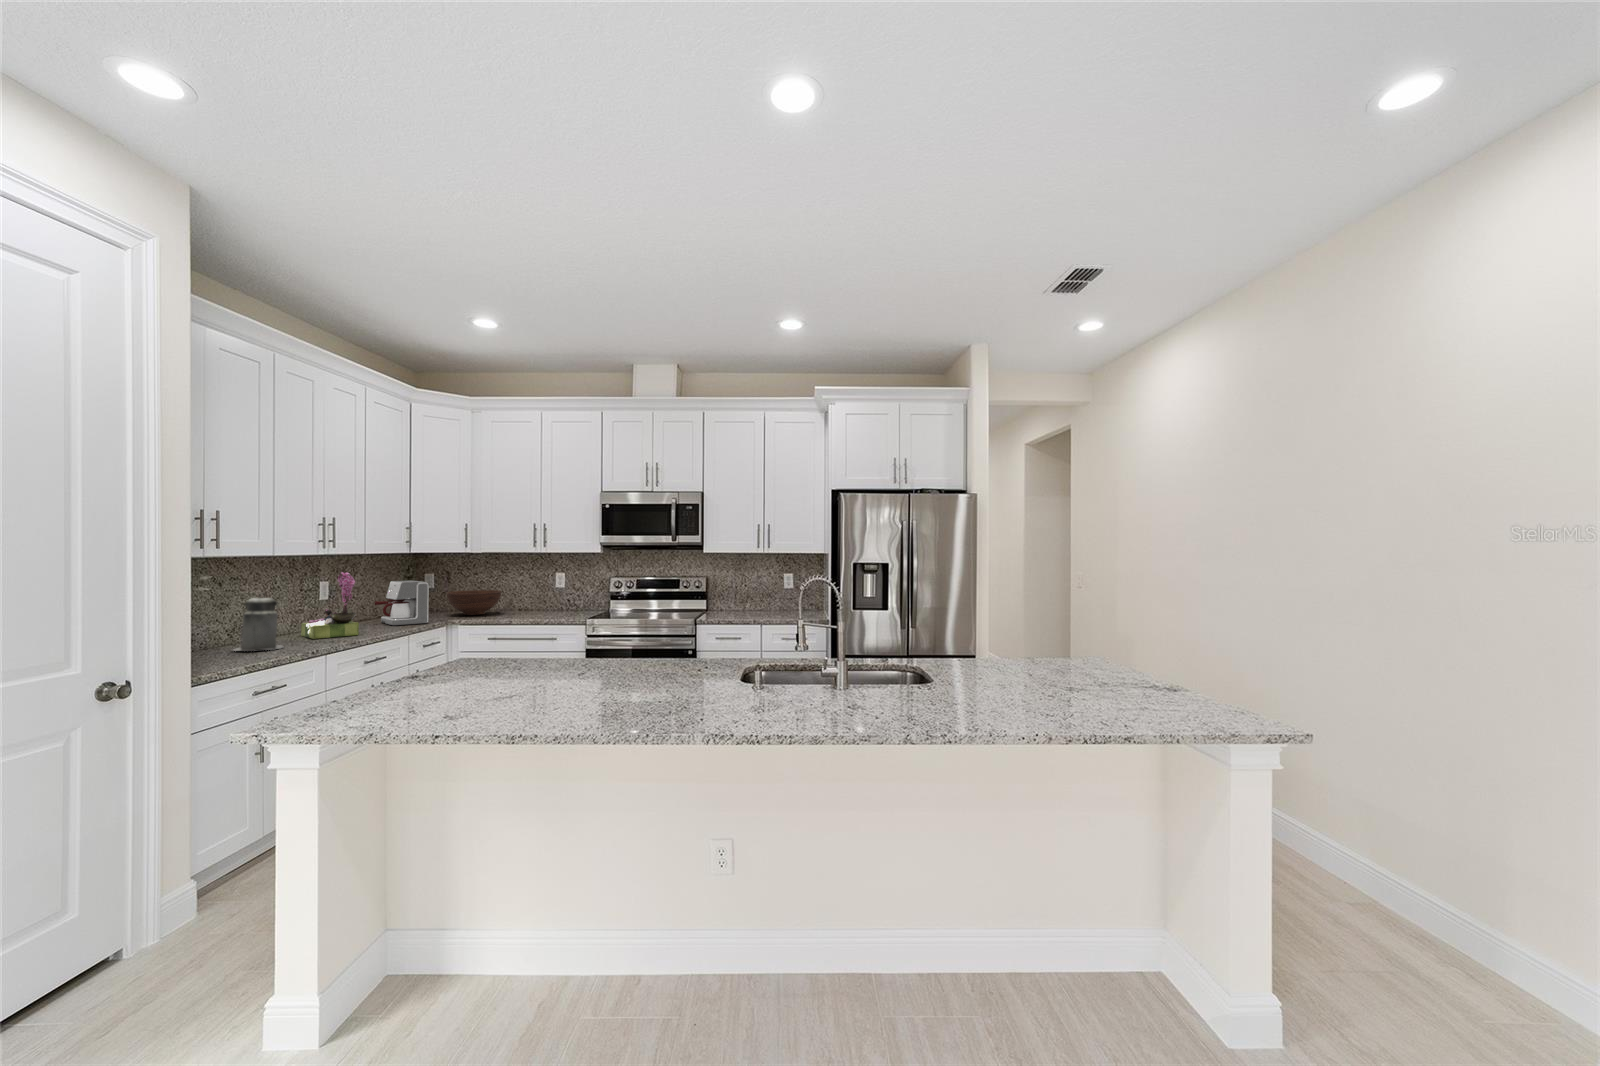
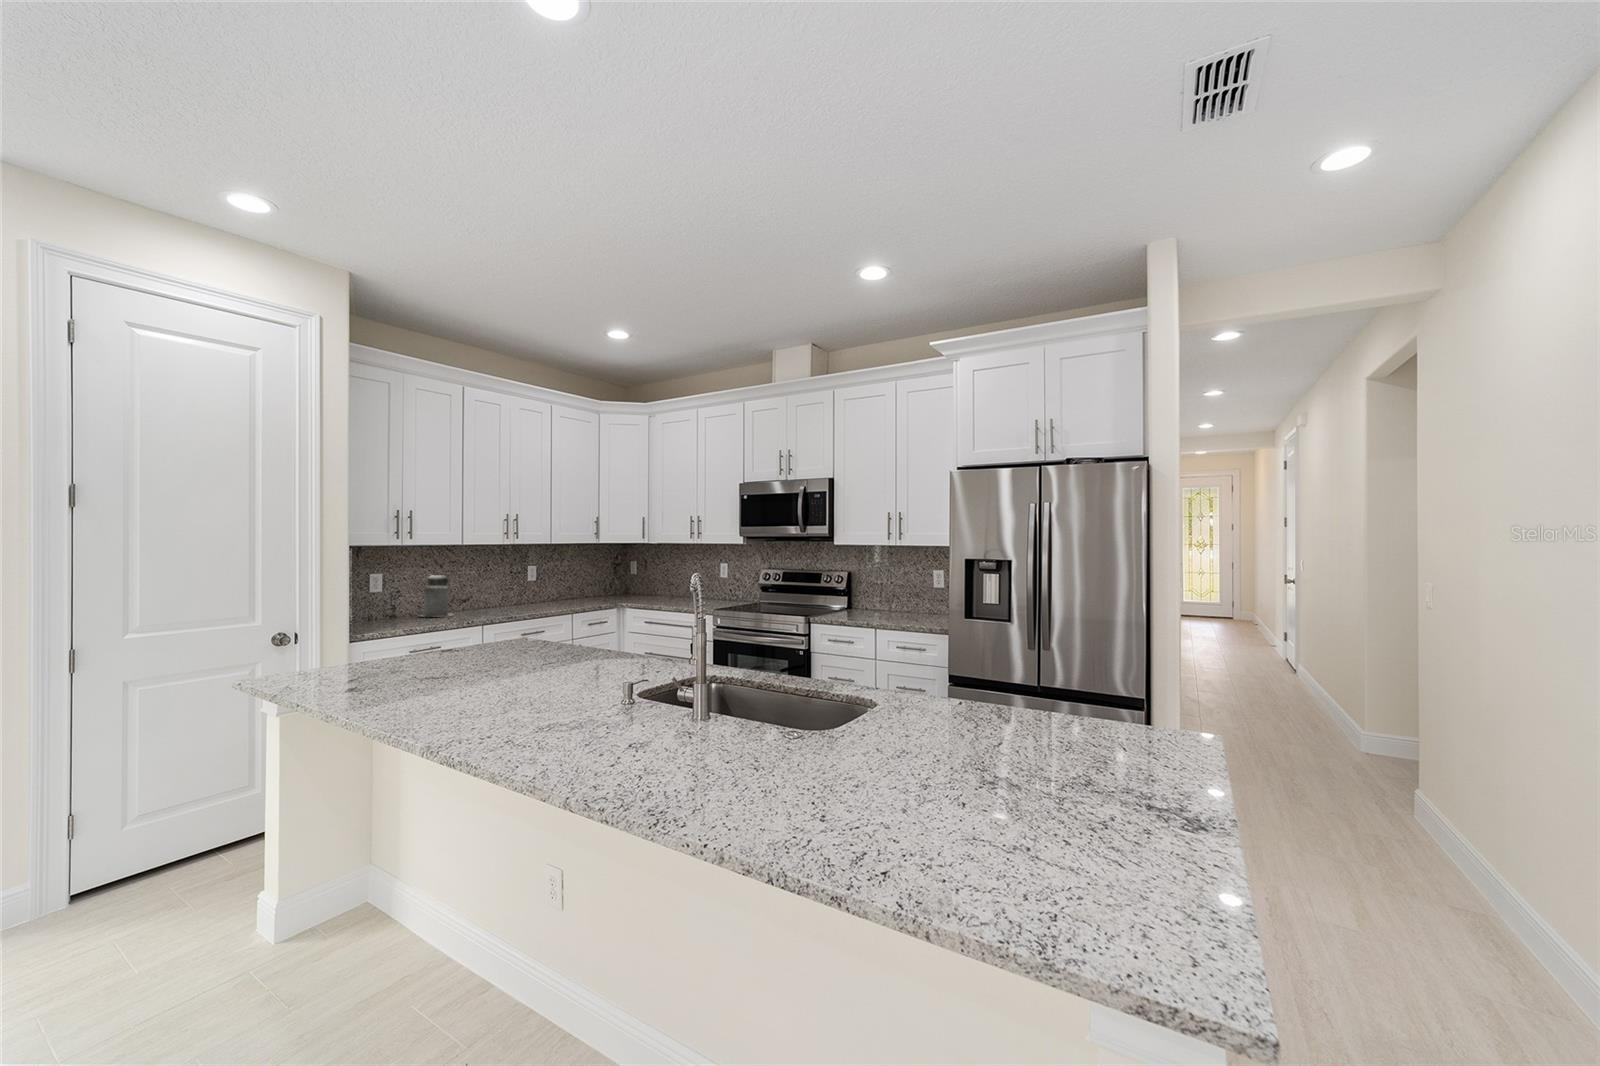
flower arrangement: present [301,572,359,639] -> none [488,557,531,611]
coffee maker: present [375,580,429,626] -> none [563,567,599,604]
fruit bowl: present [447,590,501,615] -> none [629,578,674,599]

